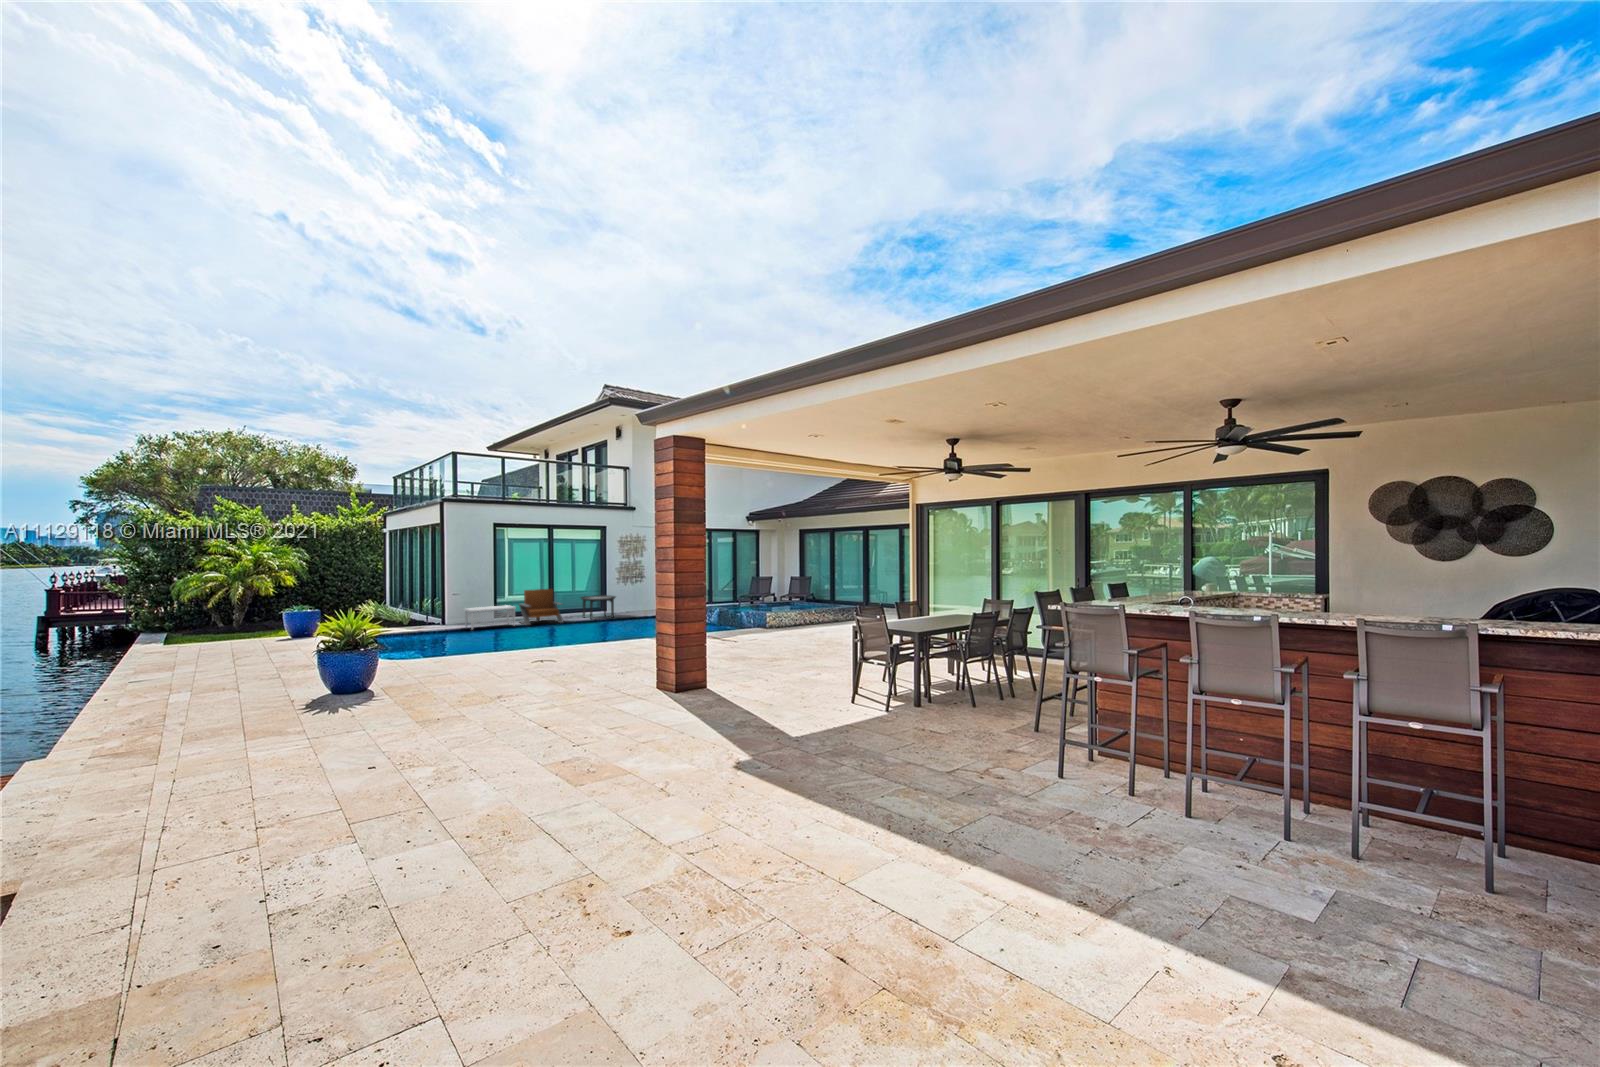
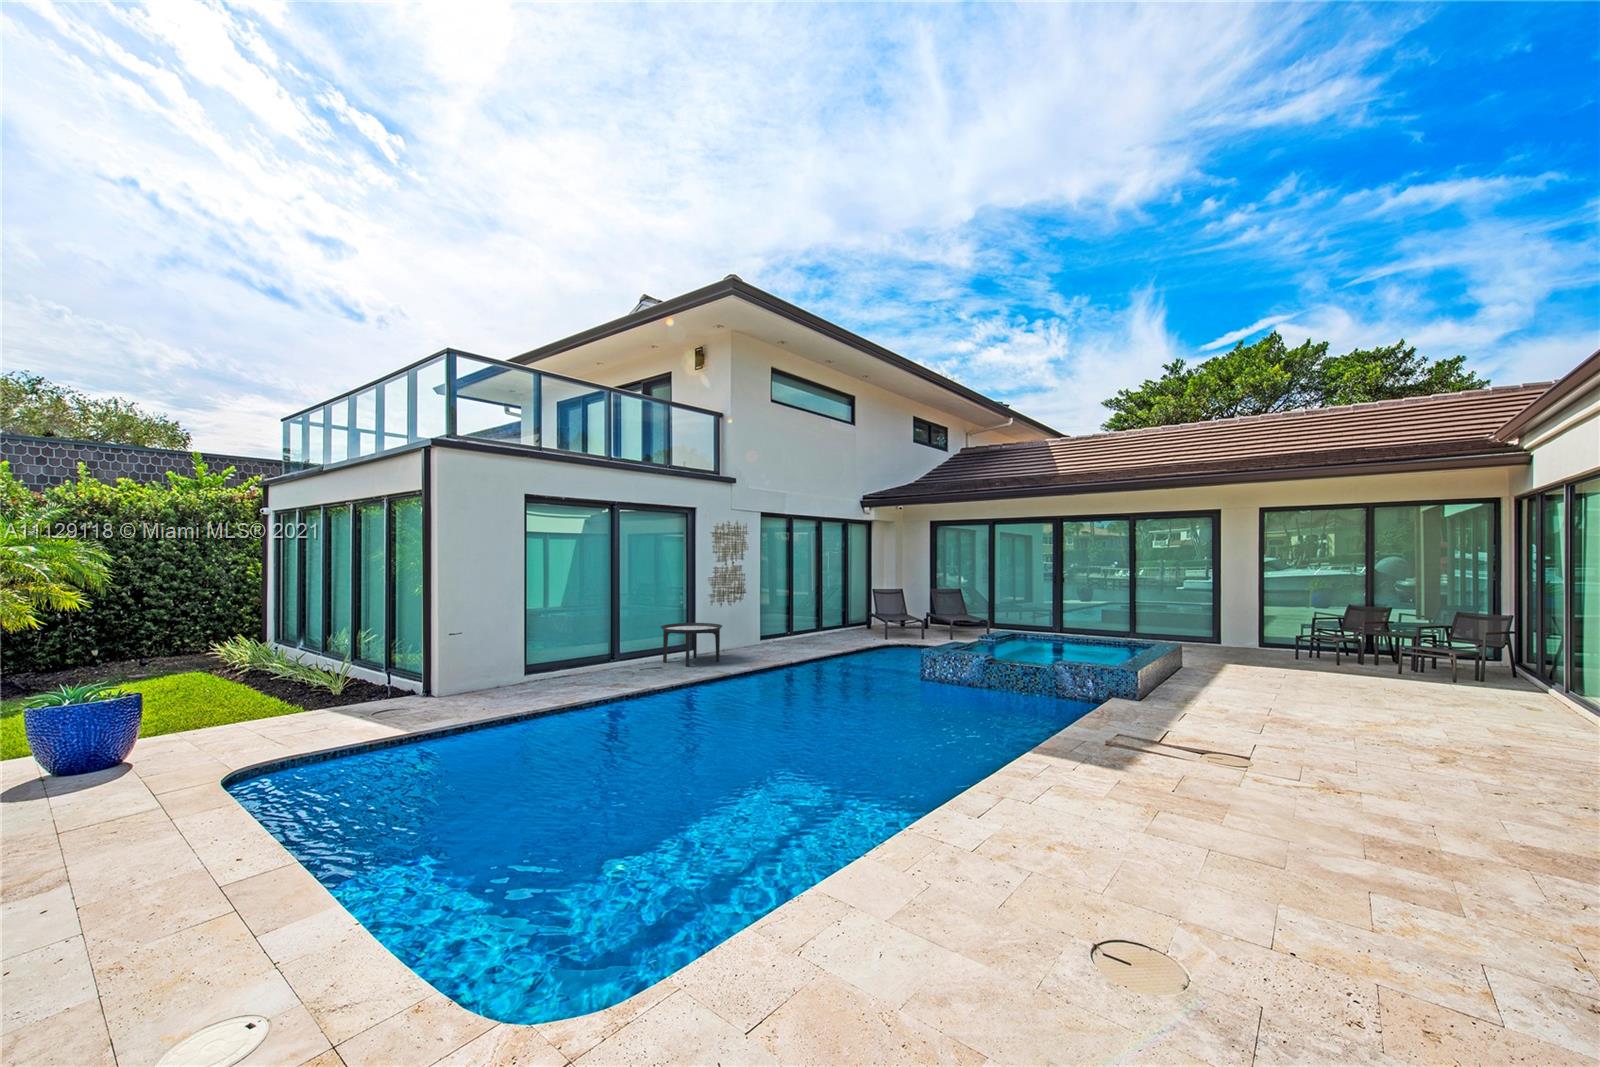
lounge chair: present [519,589,563,625] -> none [564,614,651,685]
storage bench: present [464,605,516,629] -> none [472,647,574,700]

